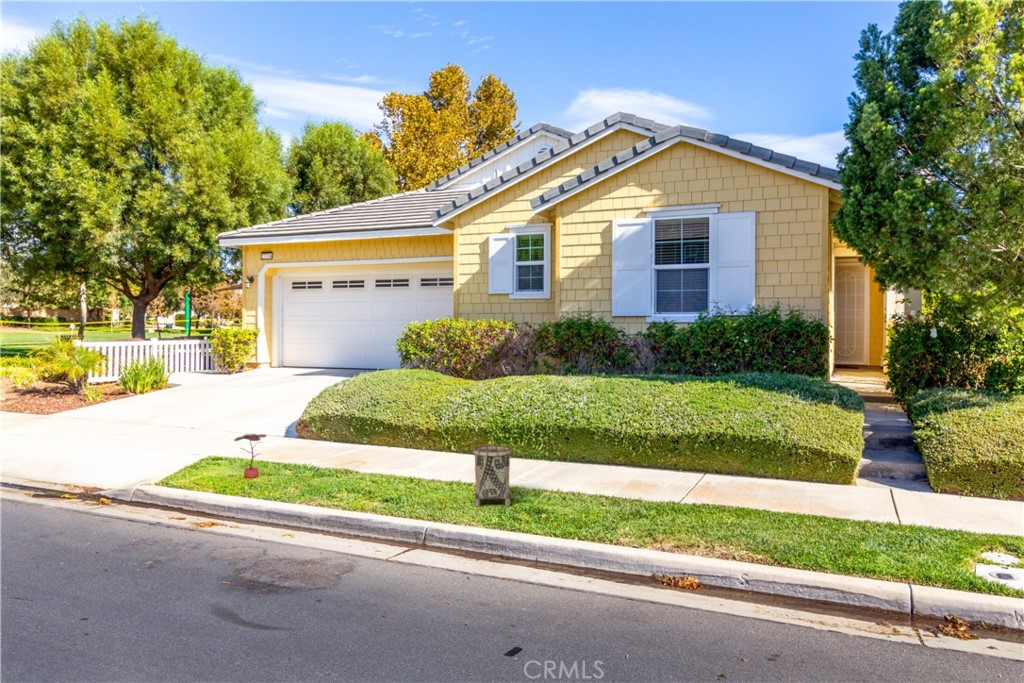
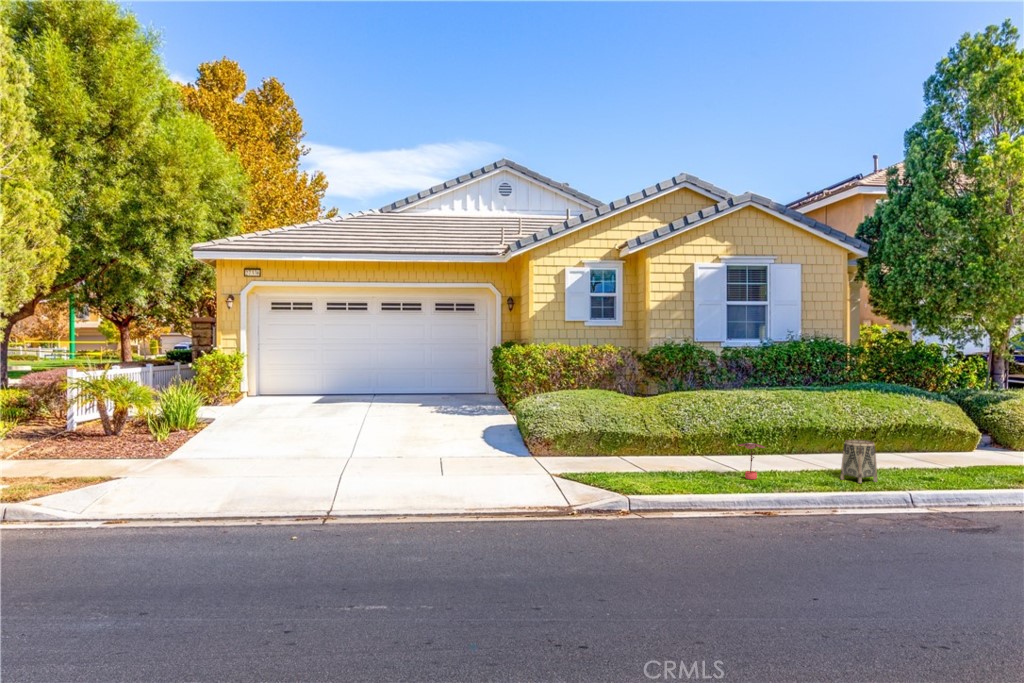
potted plant: present [234,434,267,478] -> present [738,443,765,480]

